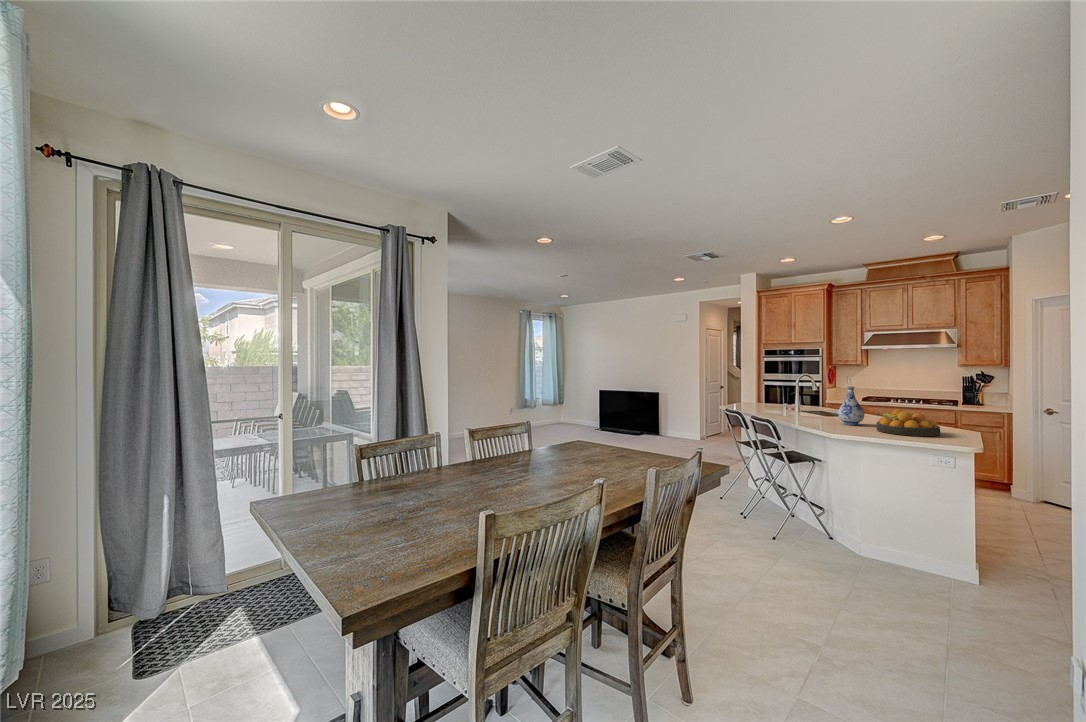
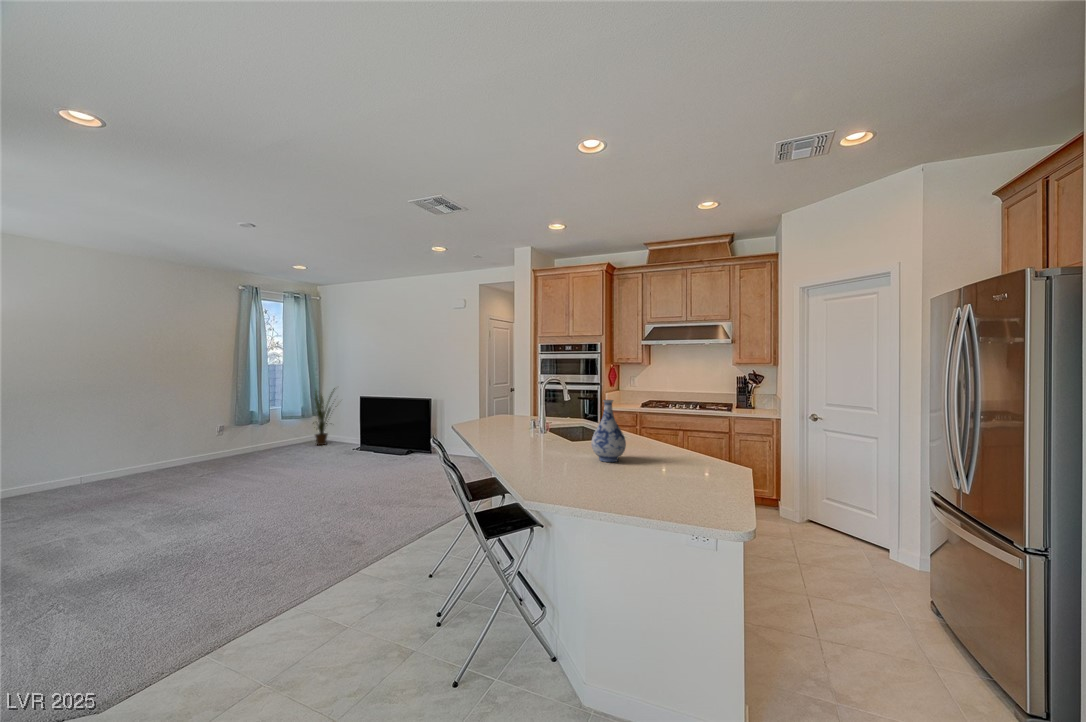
house plant: none [562,383,584,427] -> present [315,388,335,445]
fruit bowl: present [876,409,940,436] -> none [638,438,724,489]

